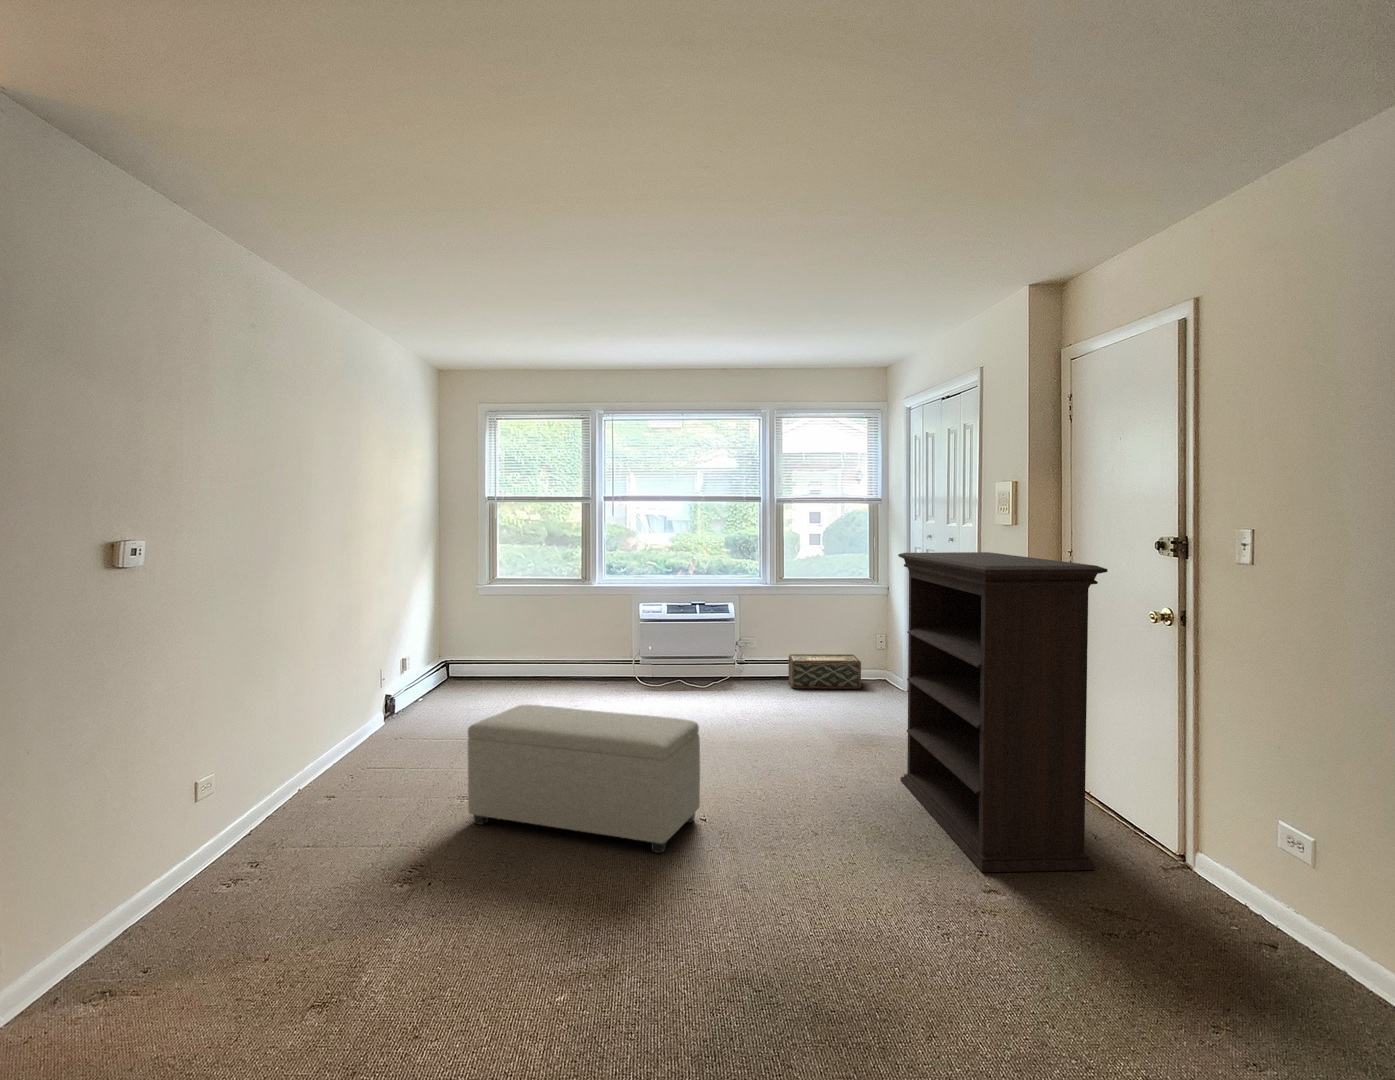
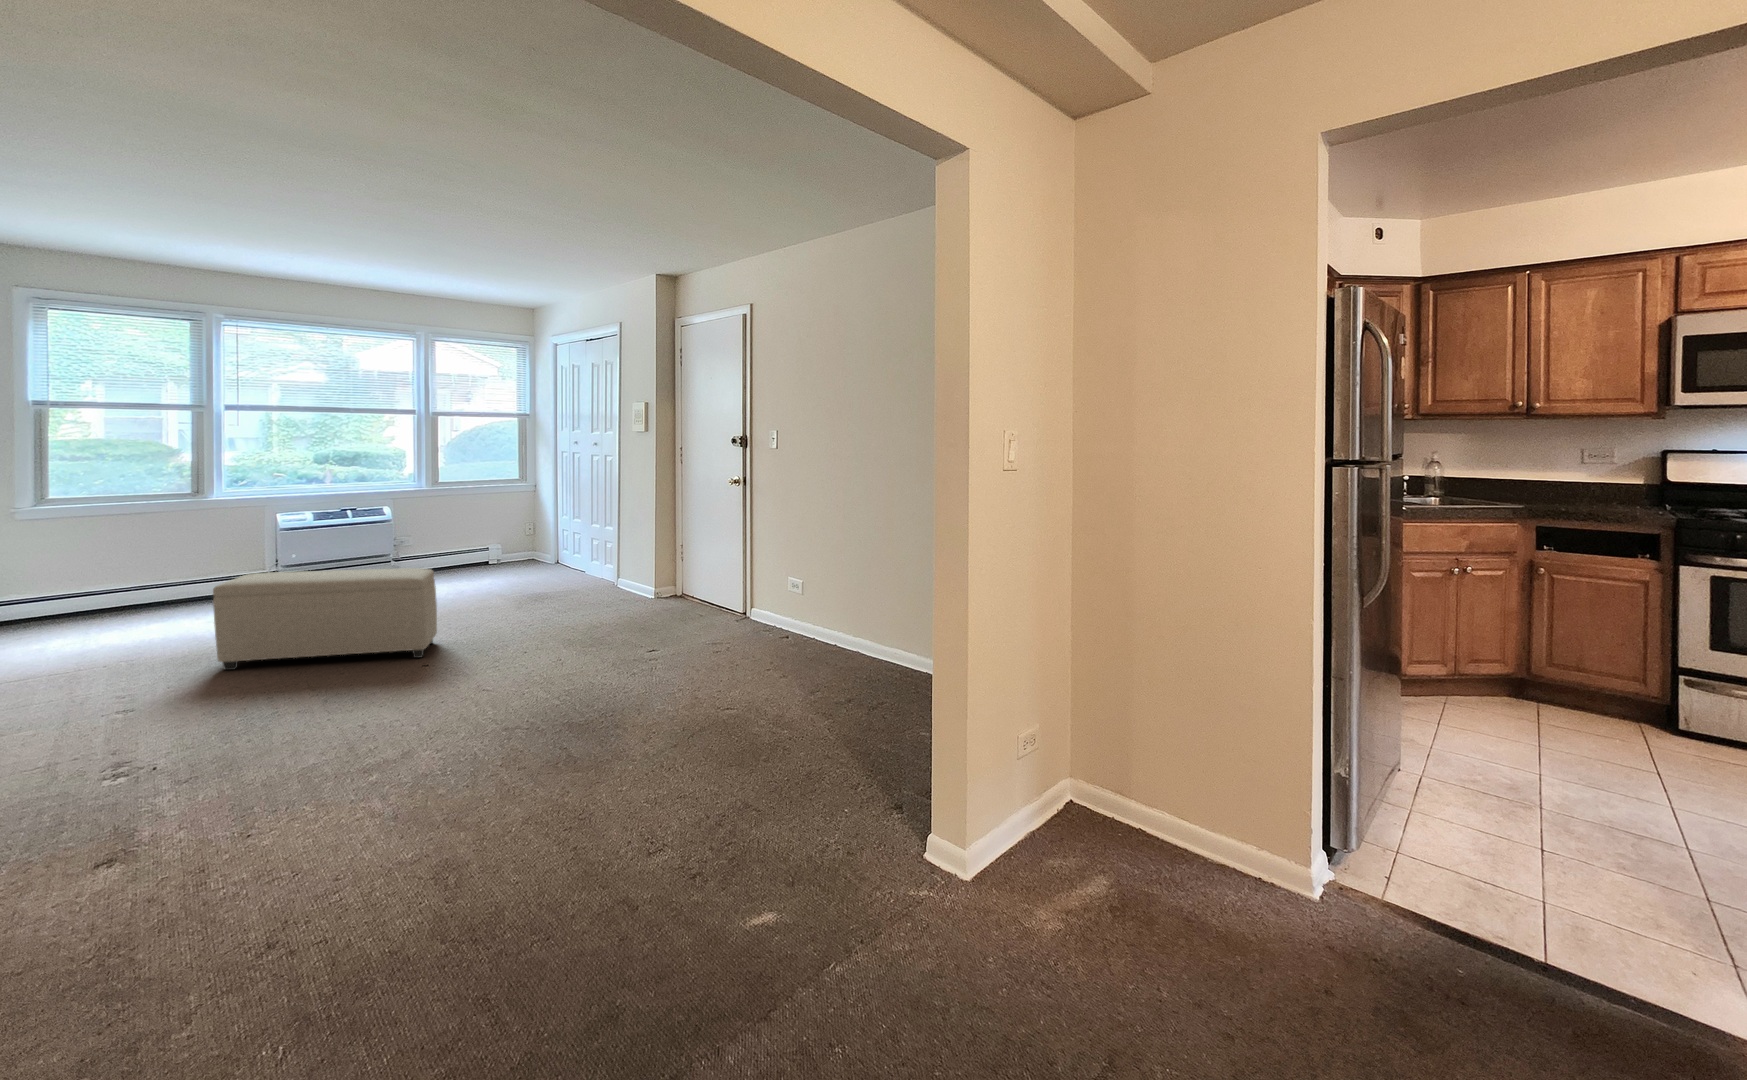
bookshelf: present [898,552,1108,872] -> none [569,449,708,634]
woven basket: present [788,654,861,688] -> none [447,546,516,576]

